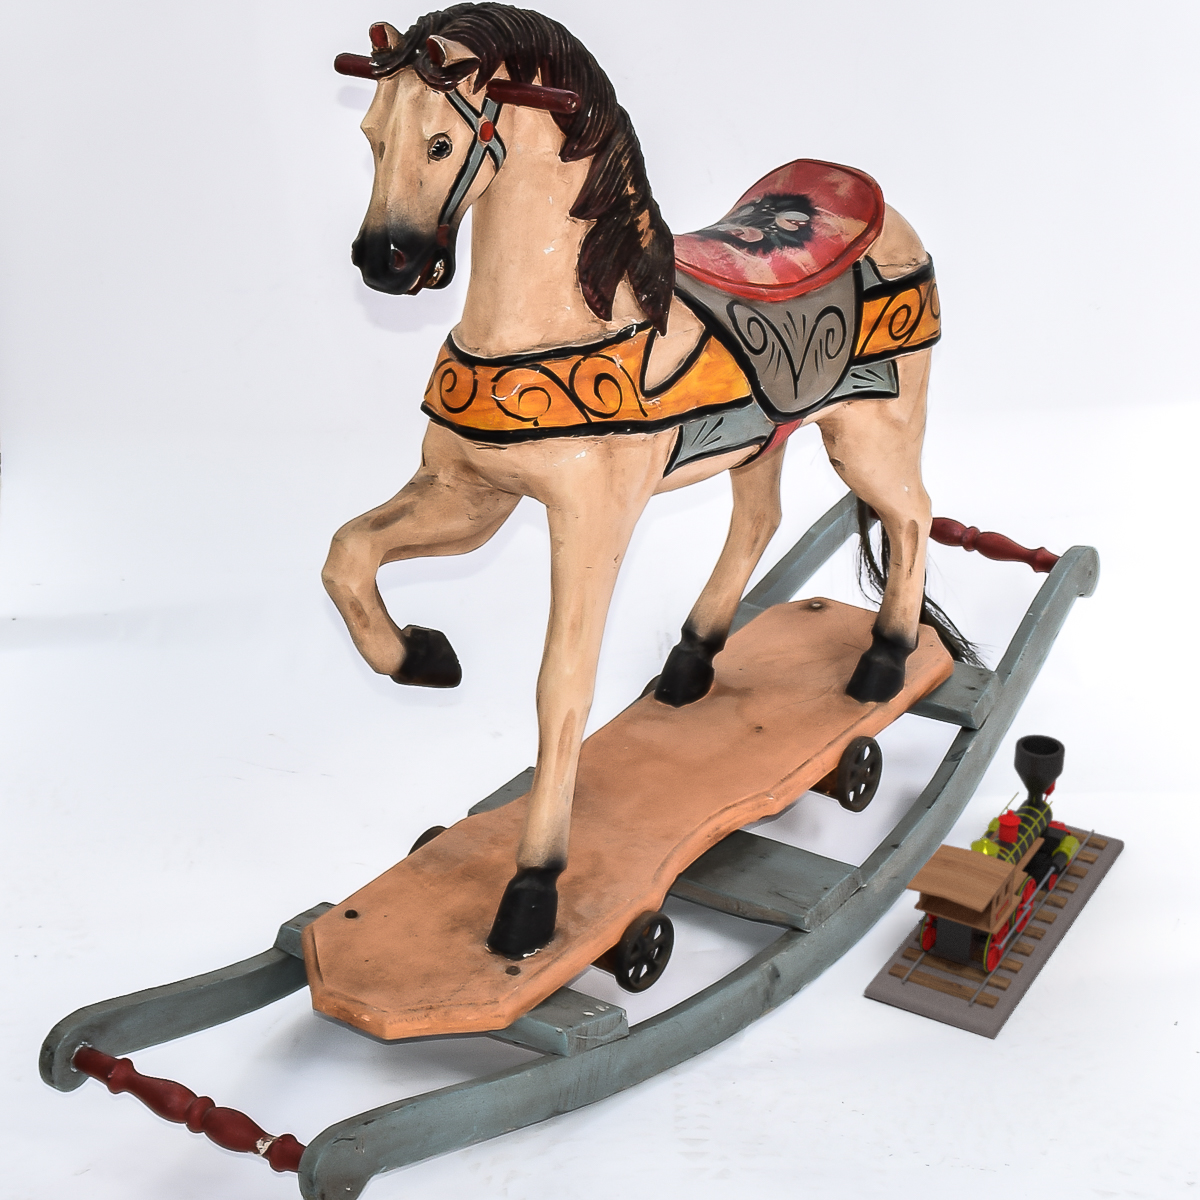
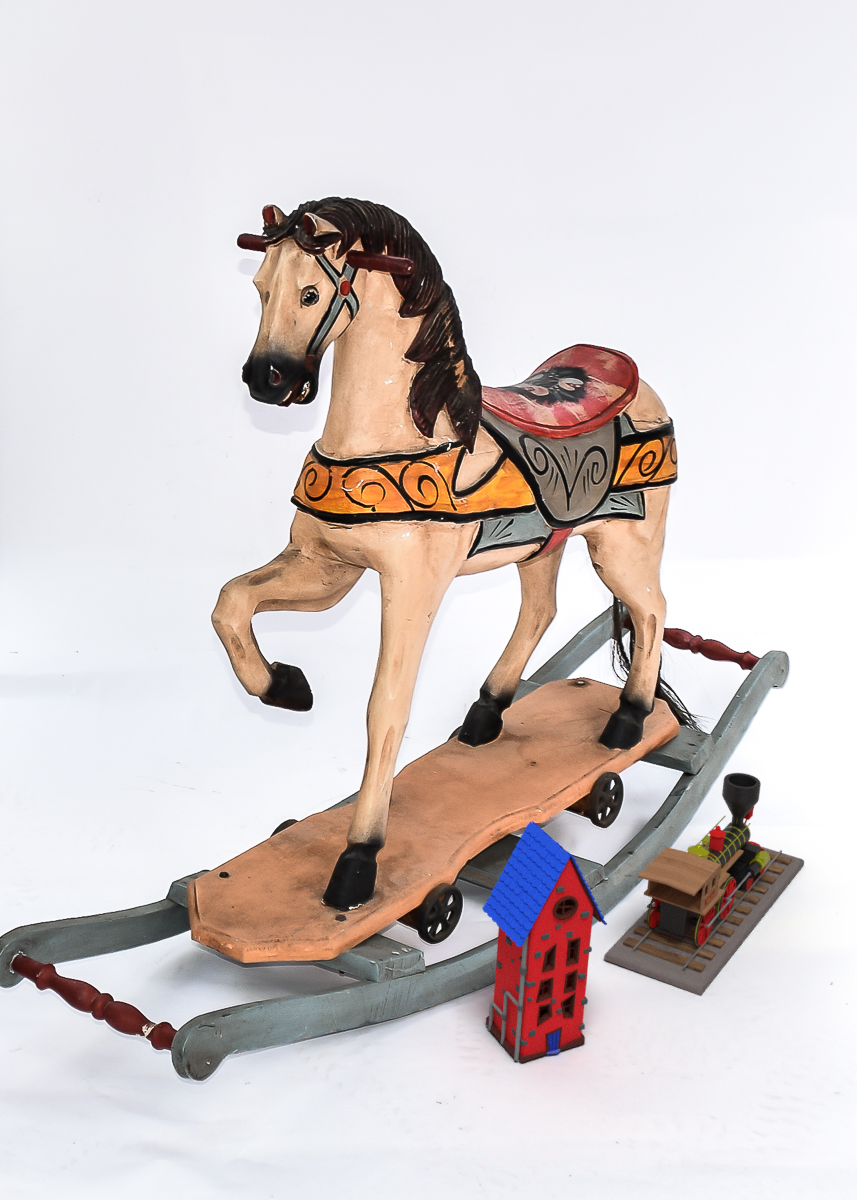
toy house: none [705,832,871,1144] -> present [482,821,607,1063]

